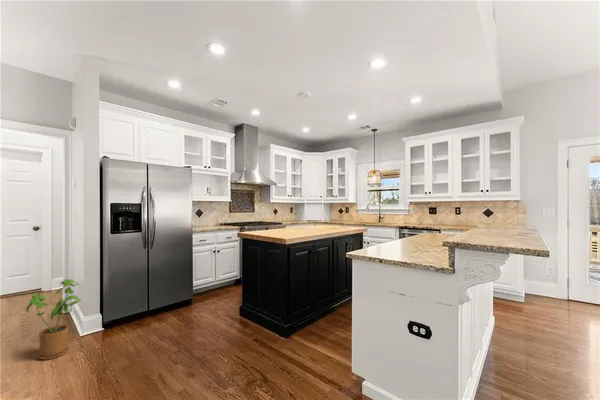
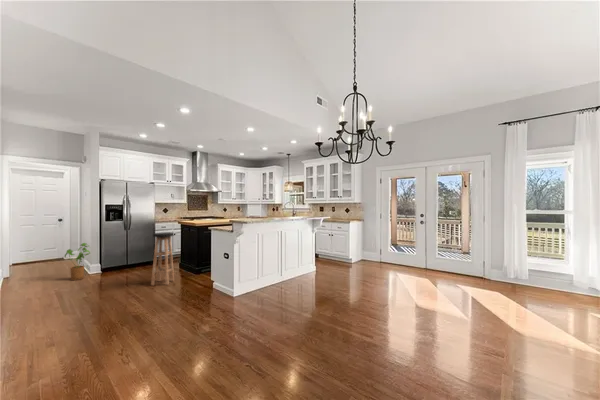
bar stool: none [215,260,257,383] -> present [151,232,174,285]

